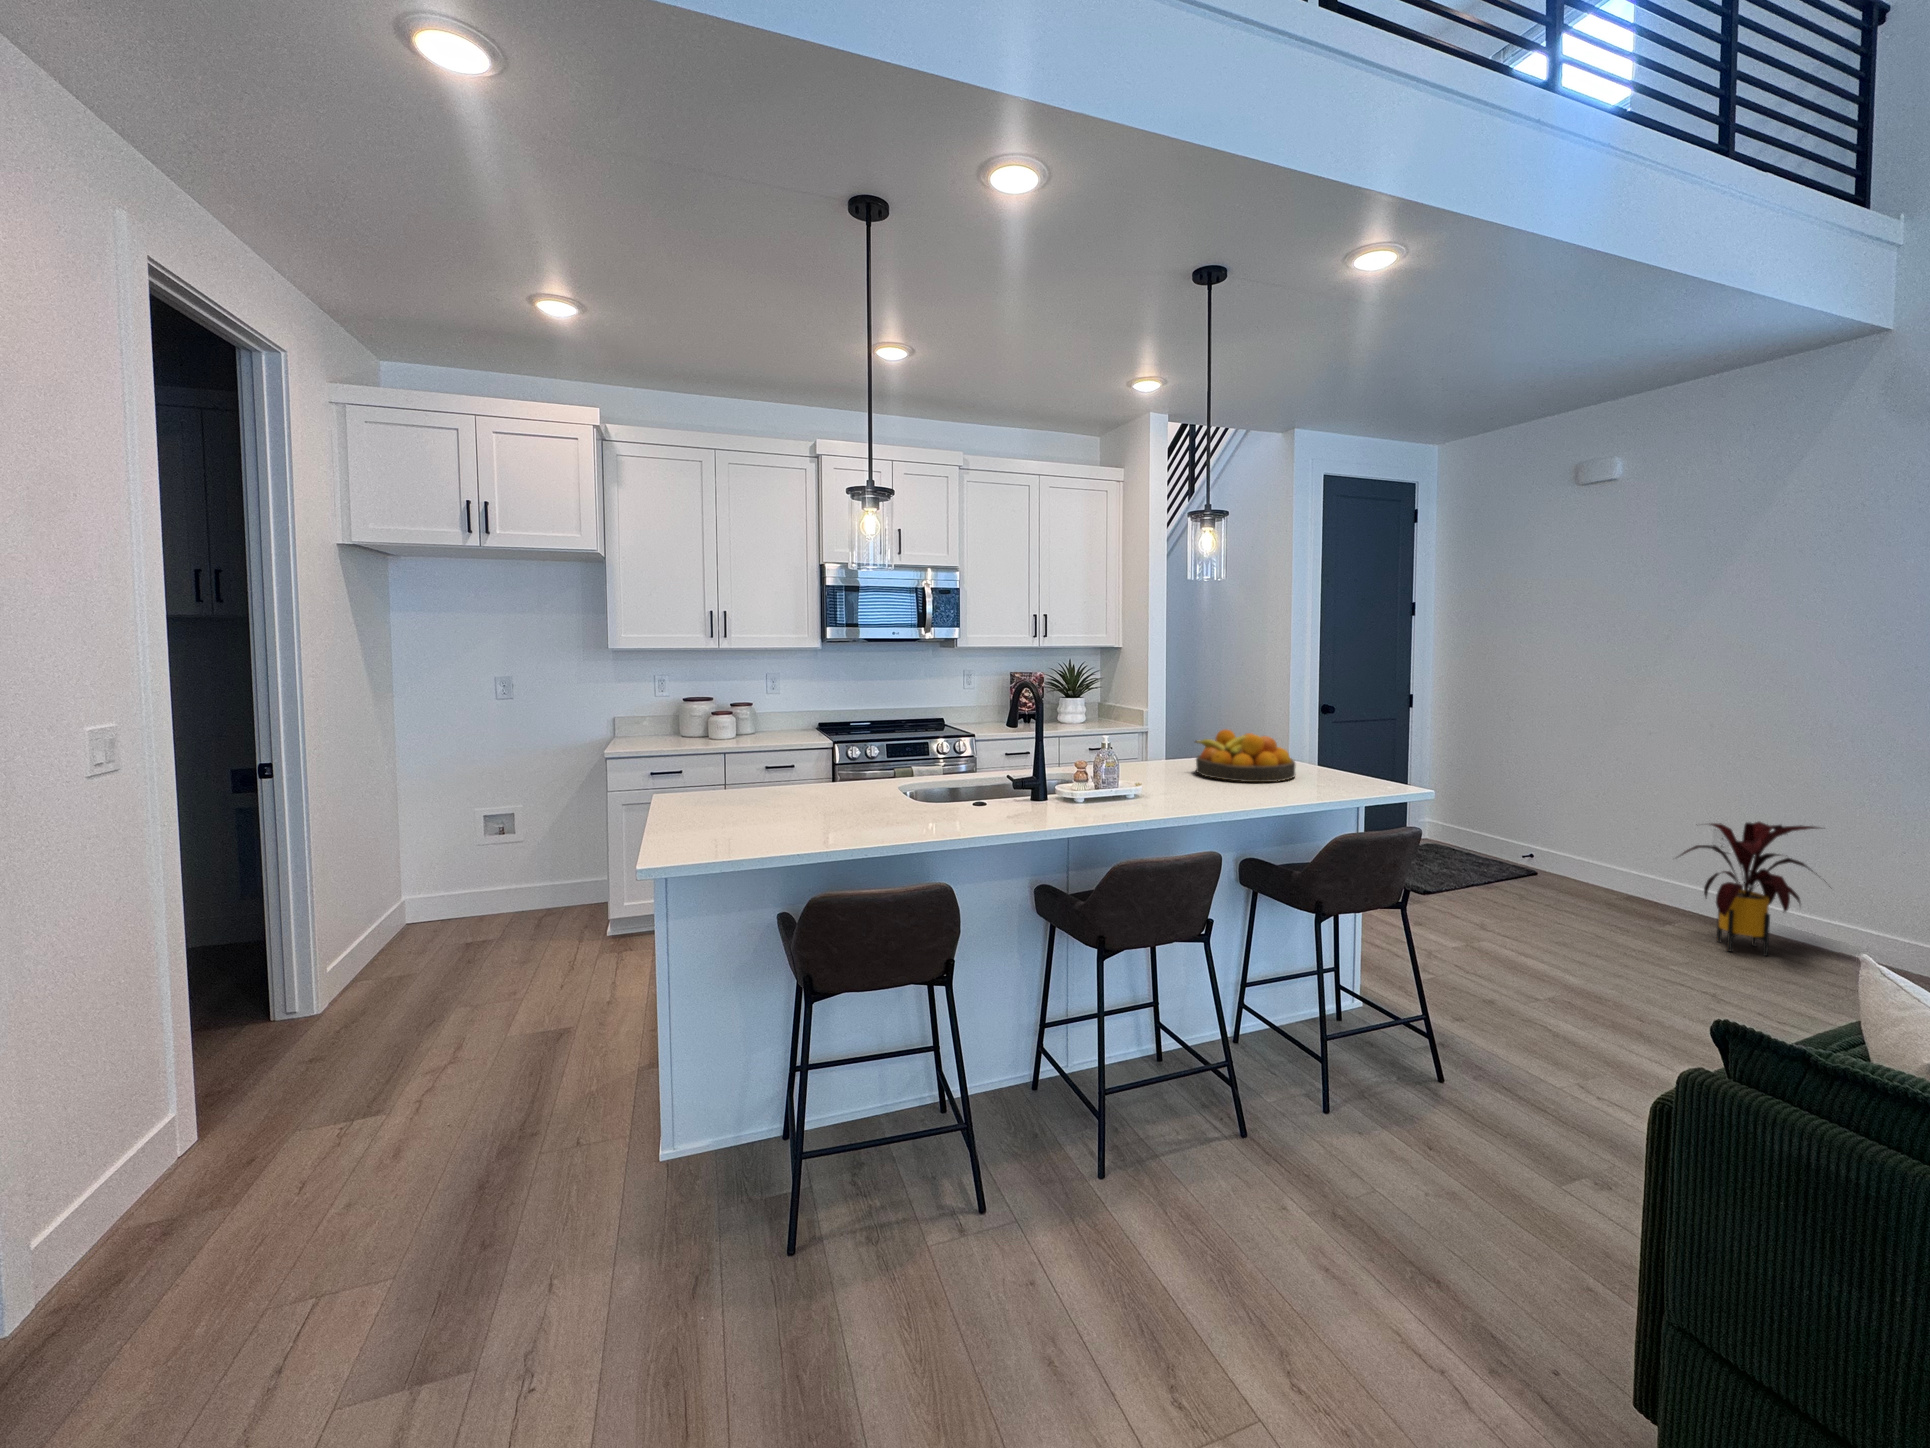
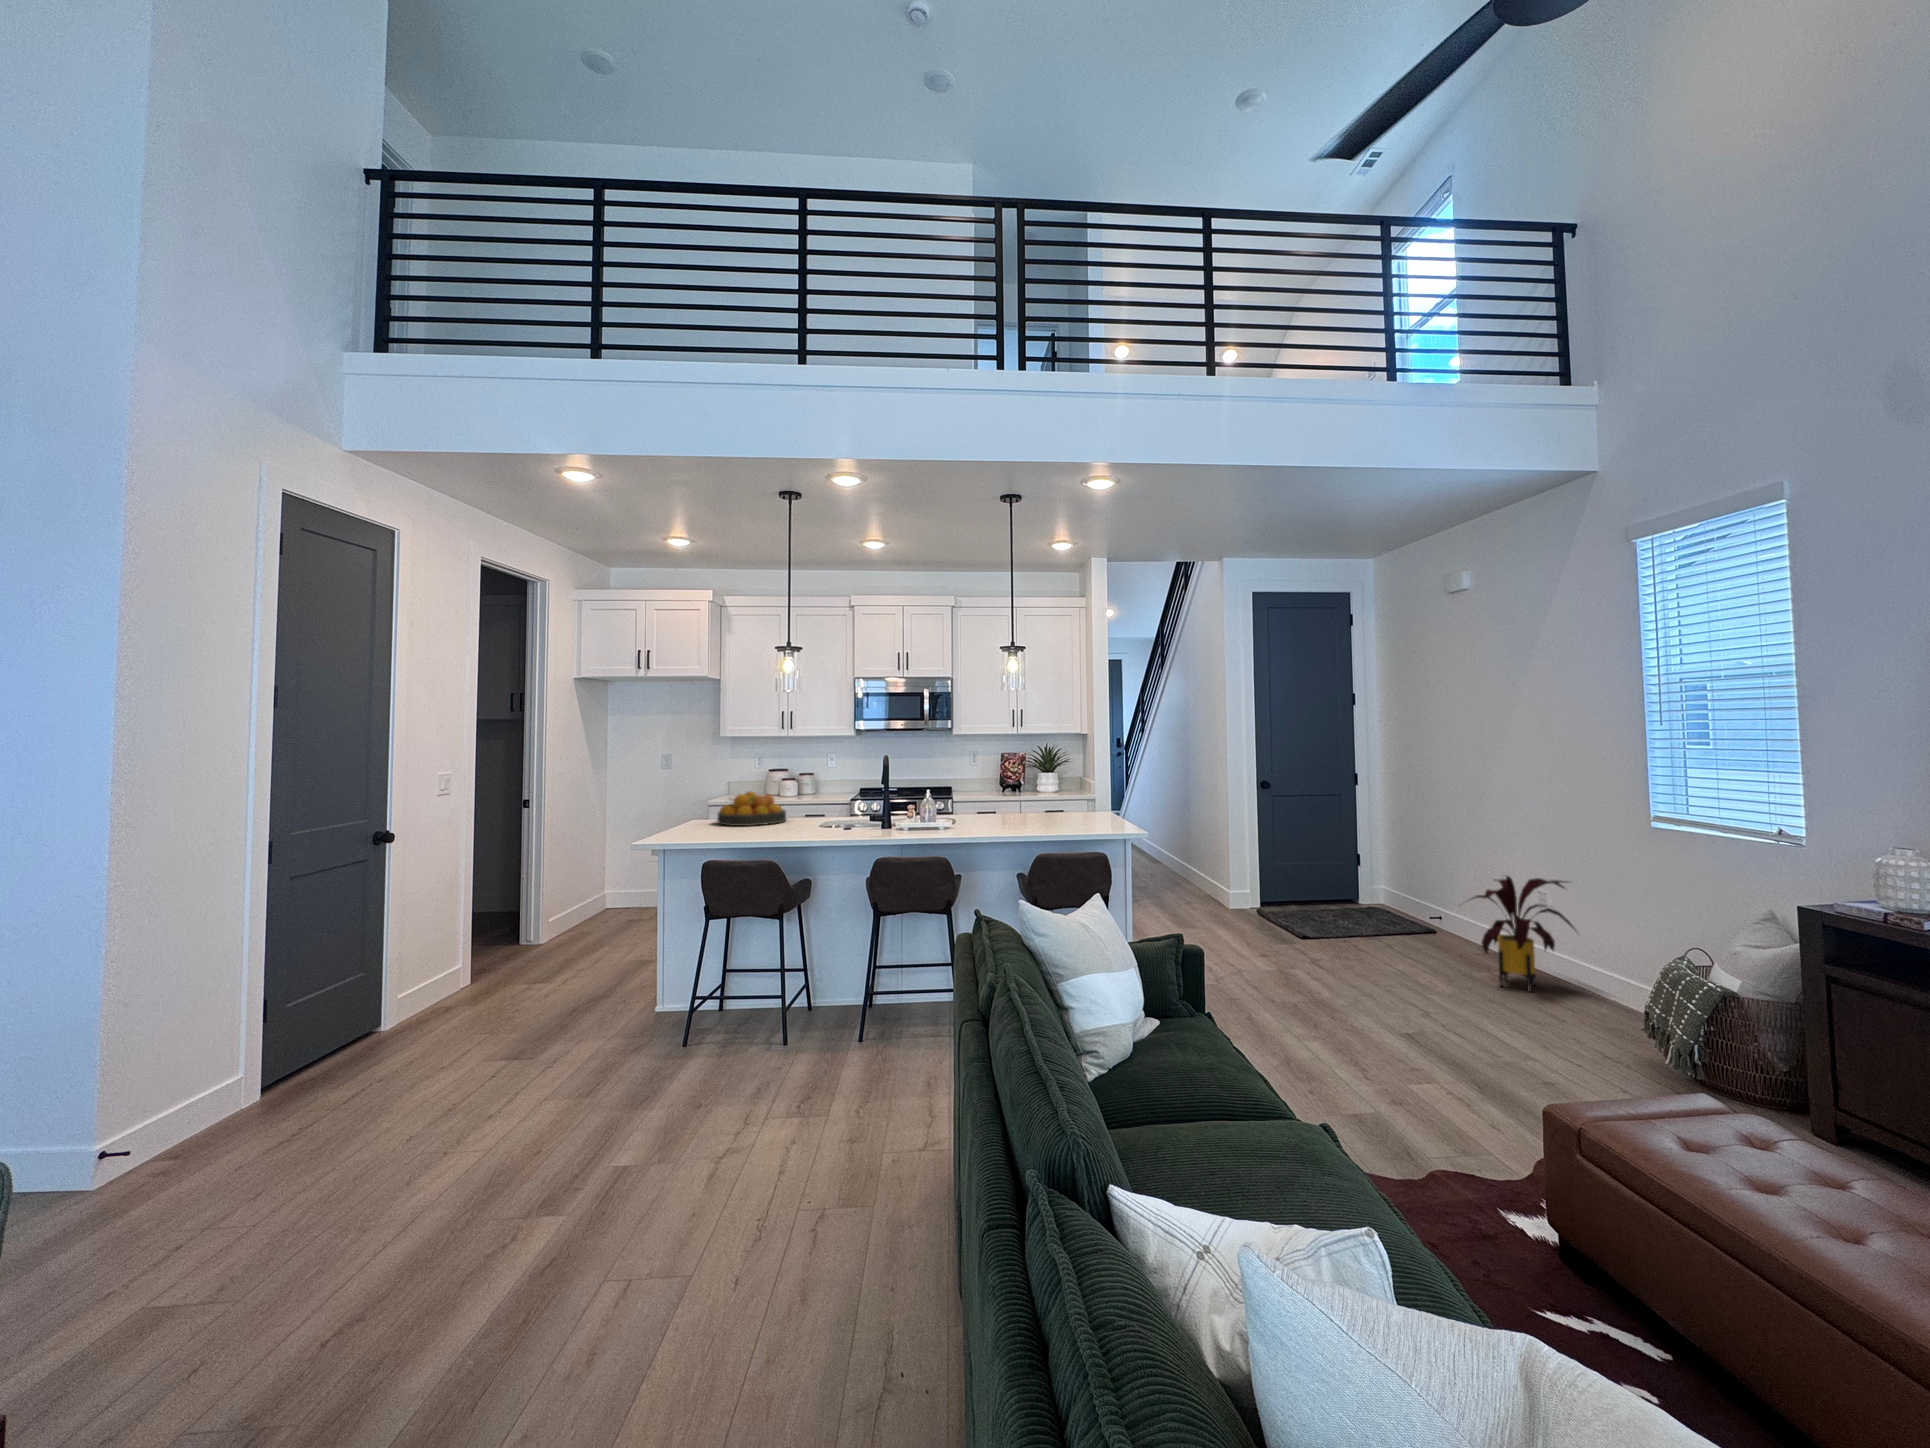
fruit bowl: present [1195,729,1295,782] -> present [717,791,786,826]

